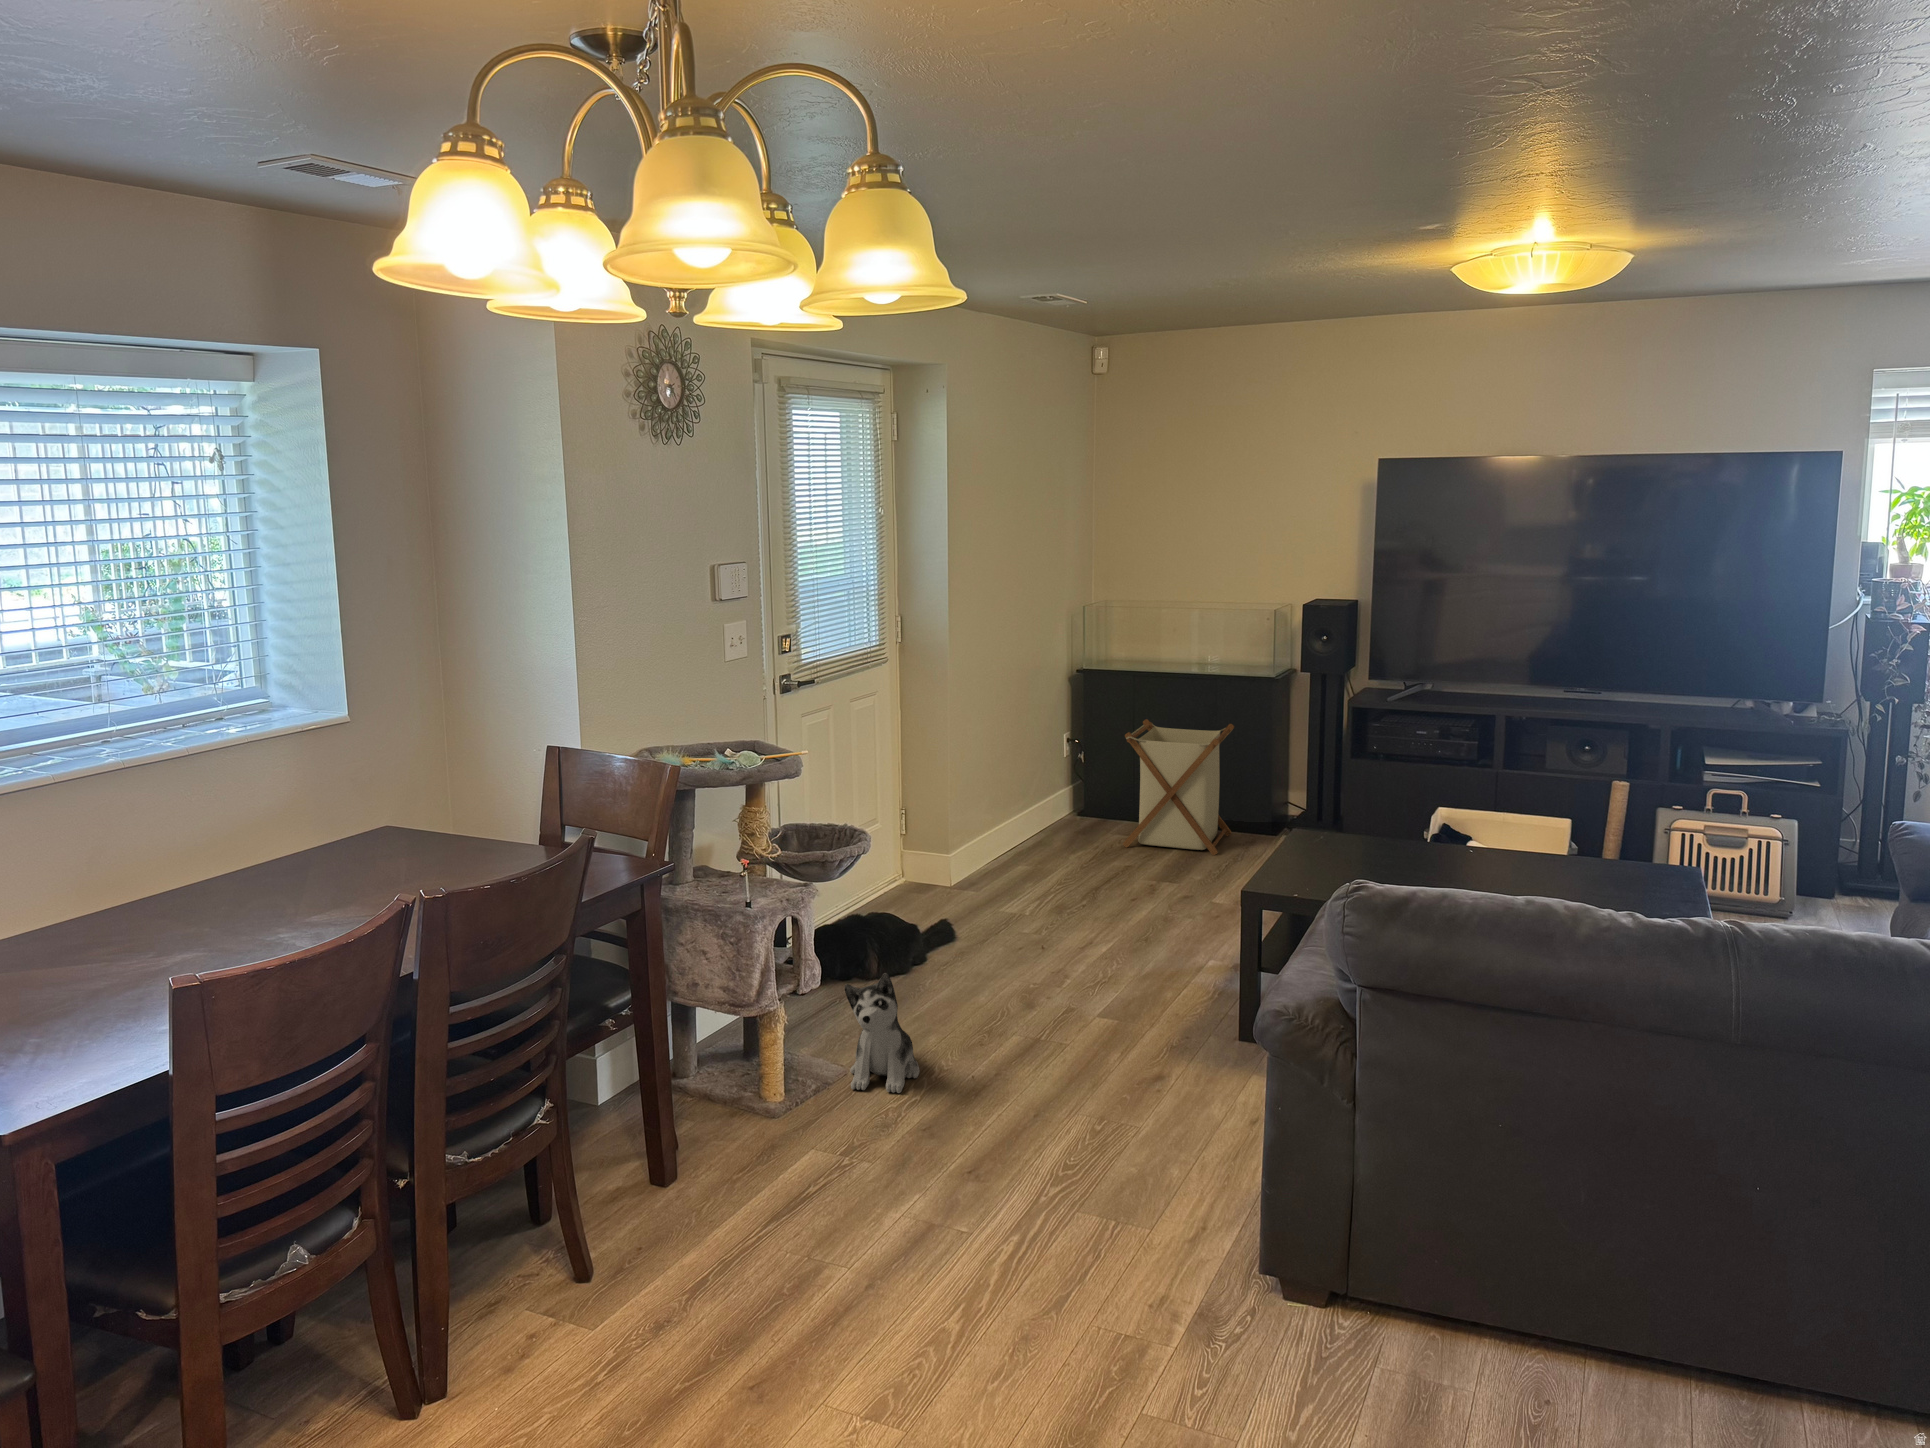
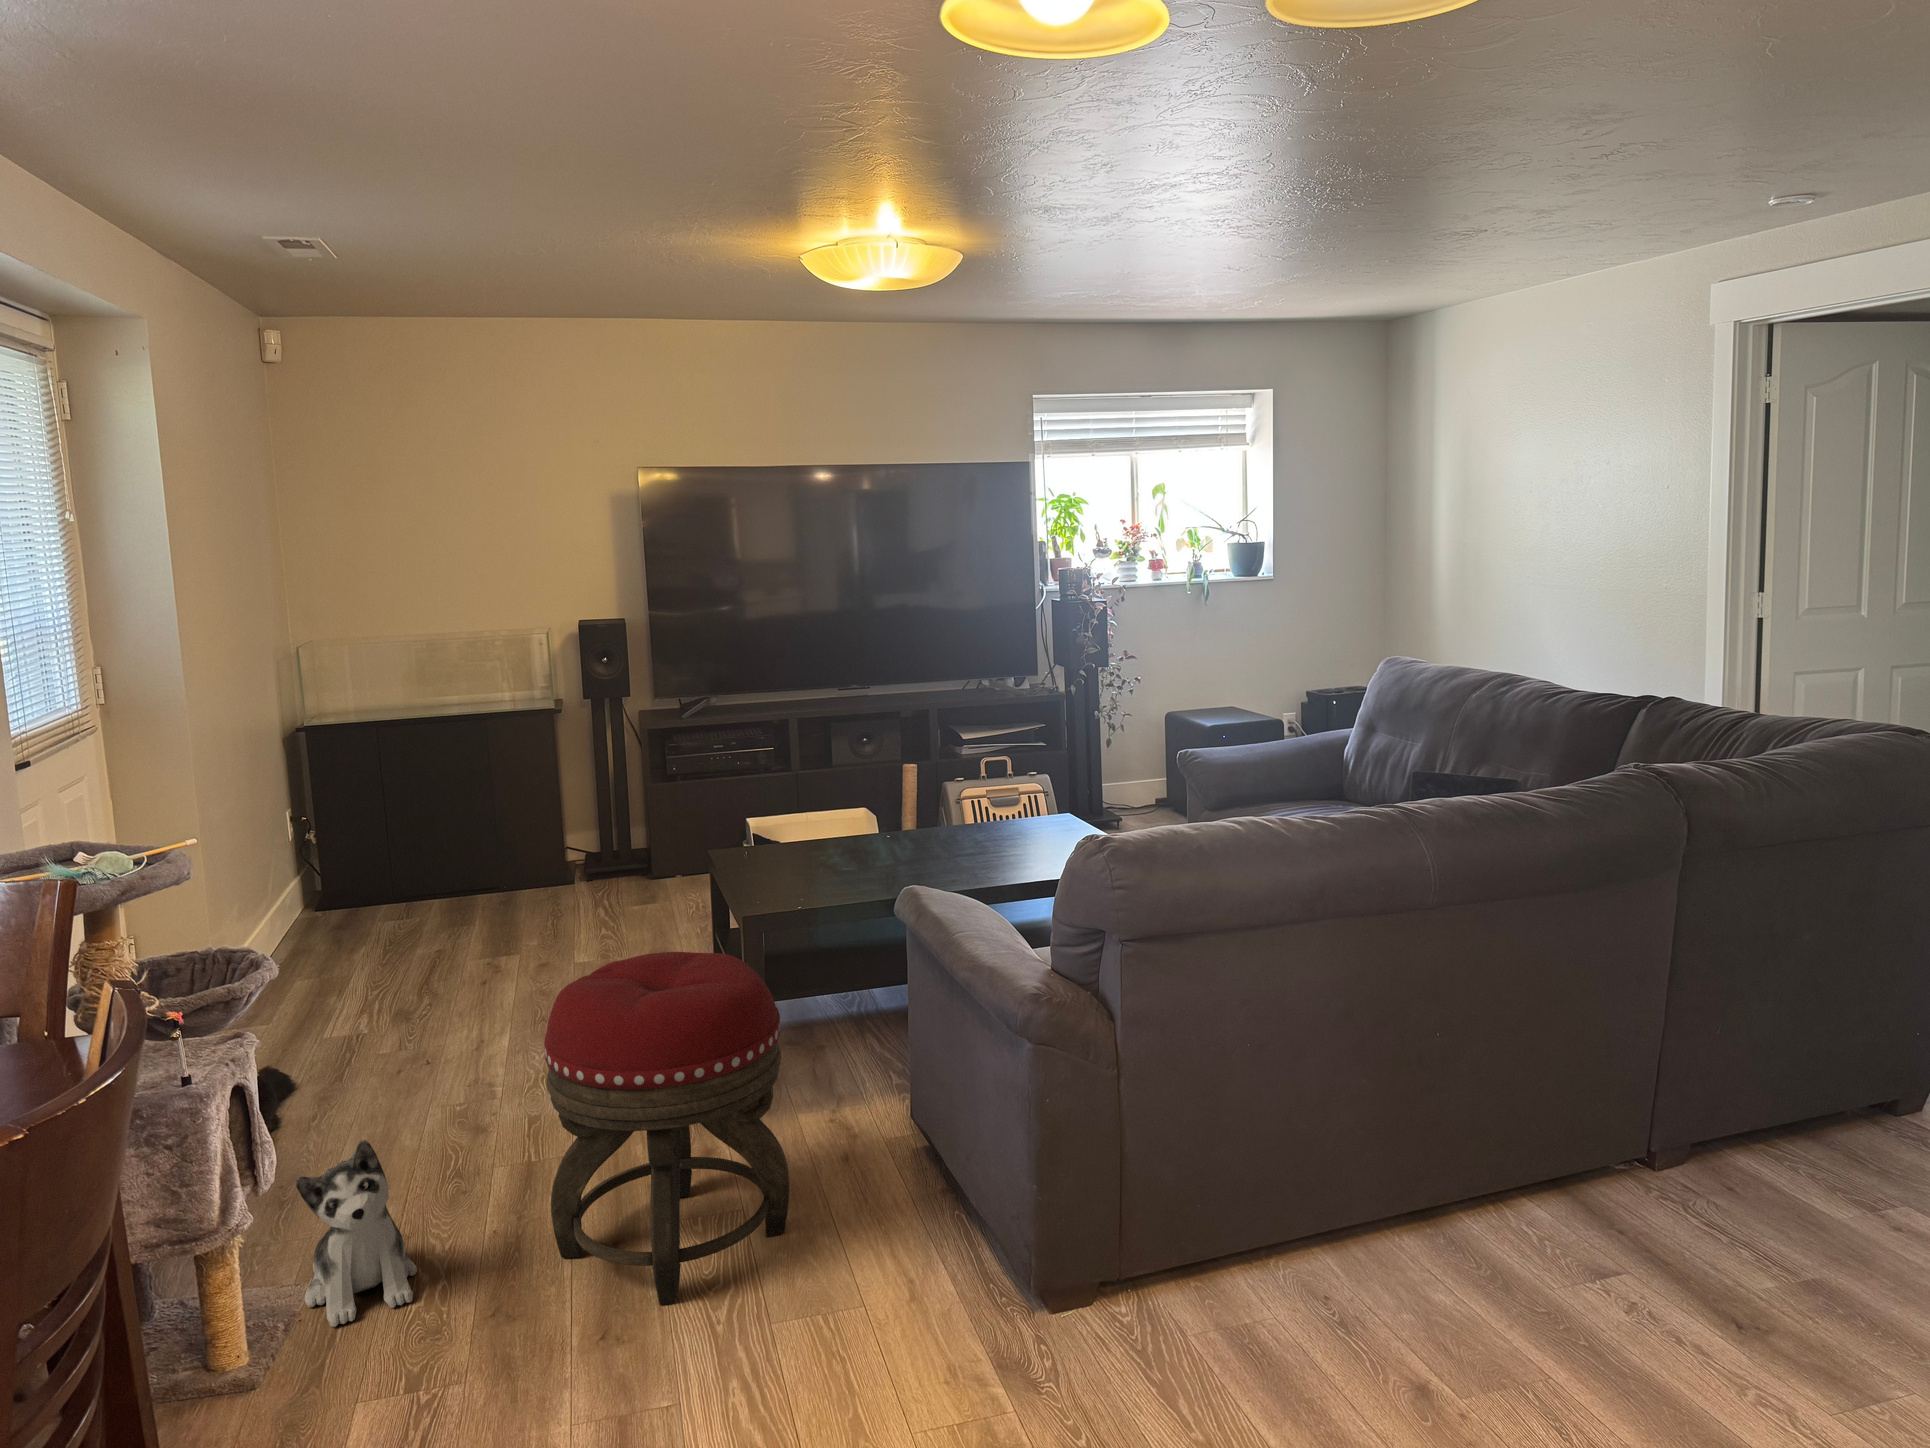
laundry basket: present [1123,719,1234,855] -> none [400,765,530,930]
footstool: none [985,894,1168,1162] -> present [544,952,789,1305]

